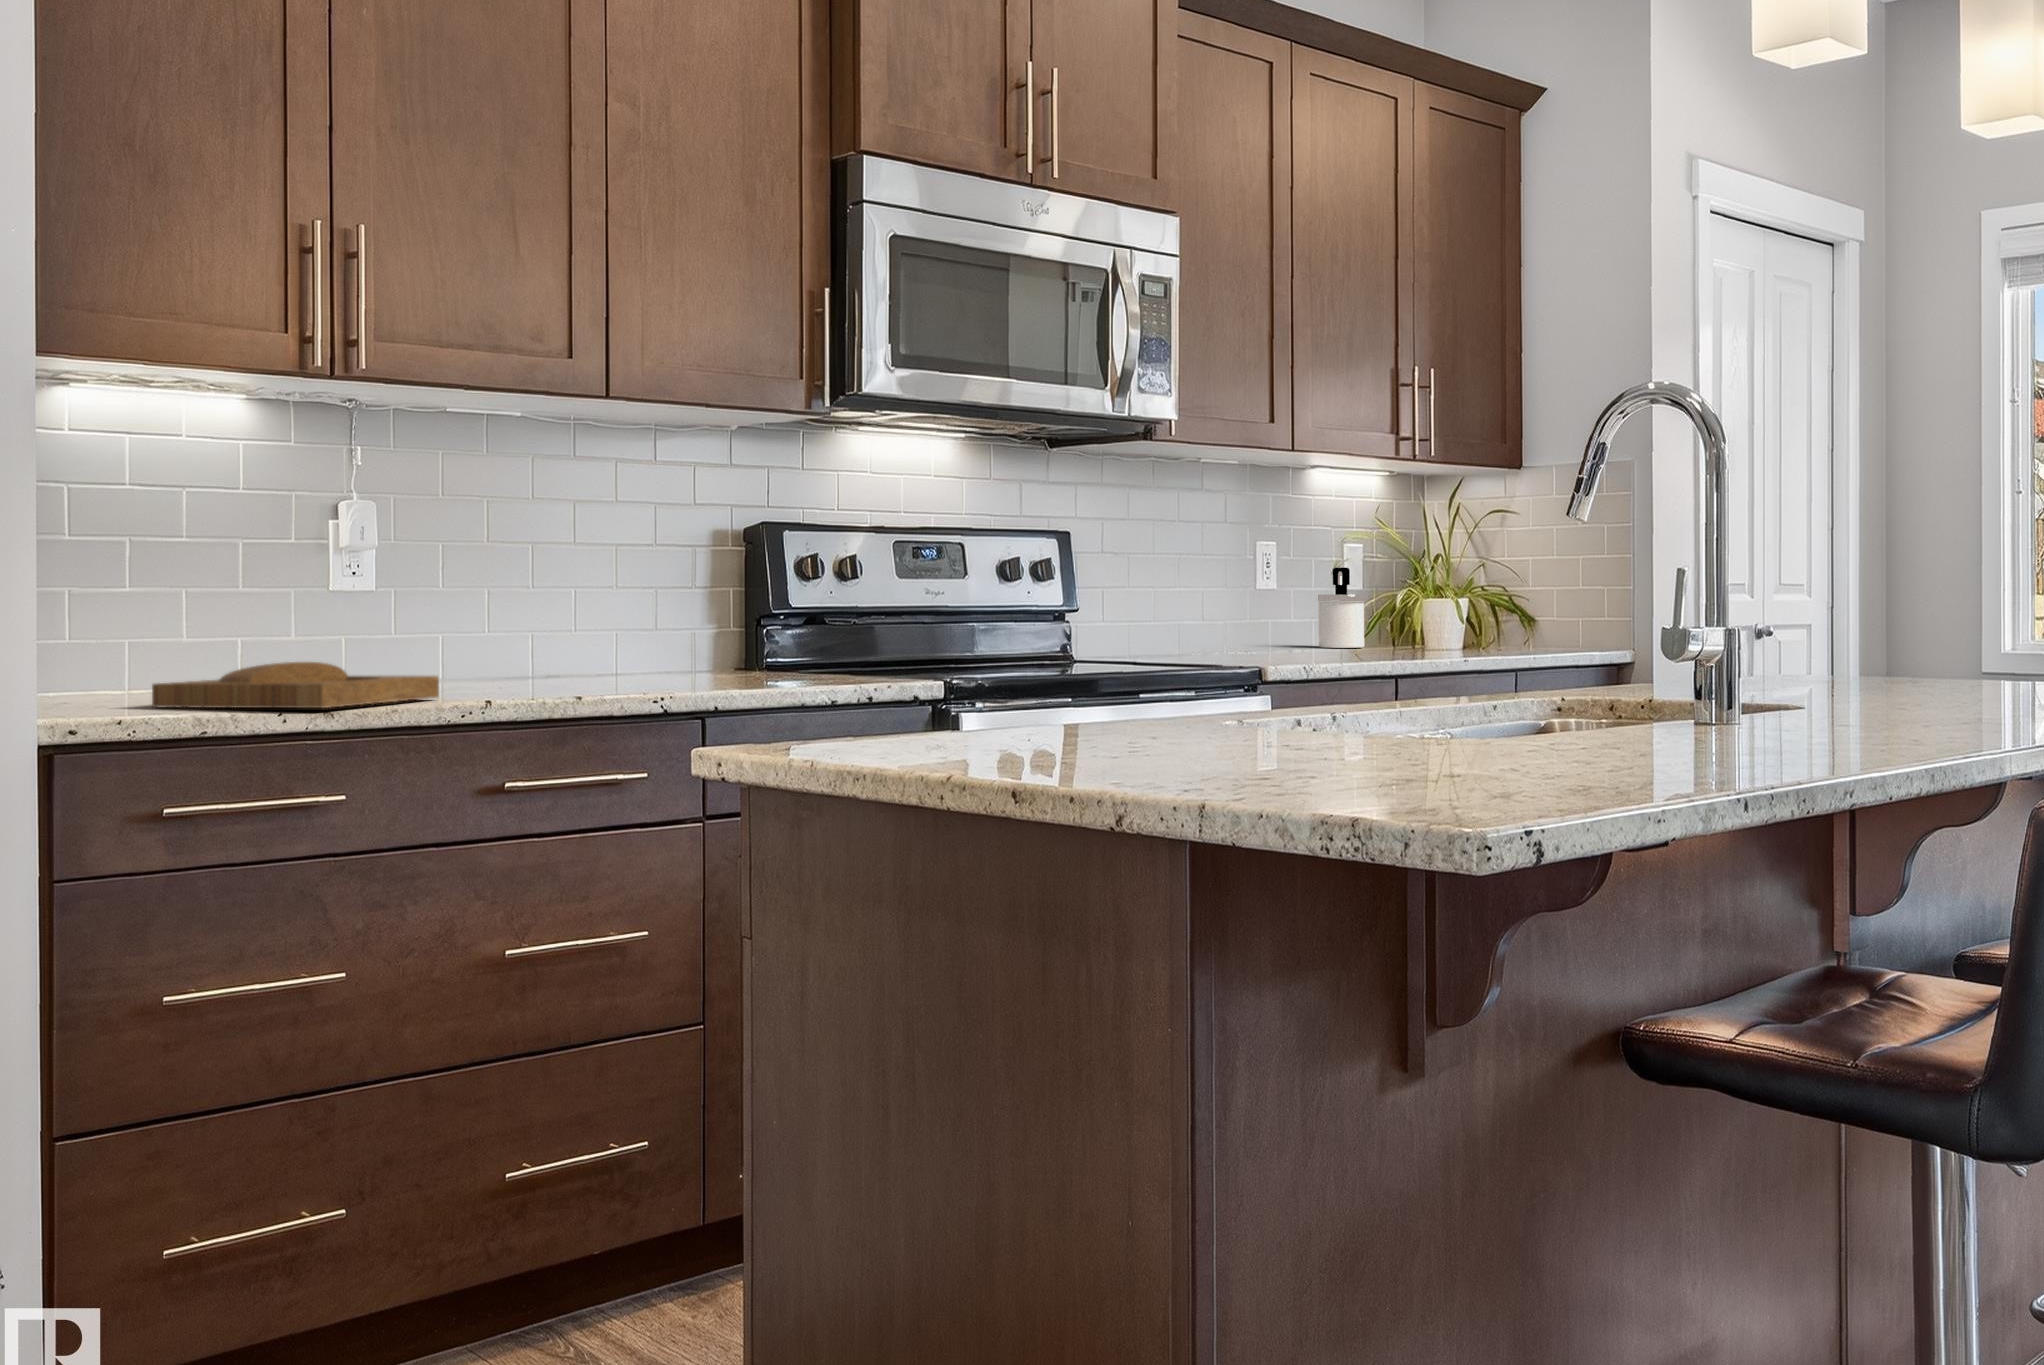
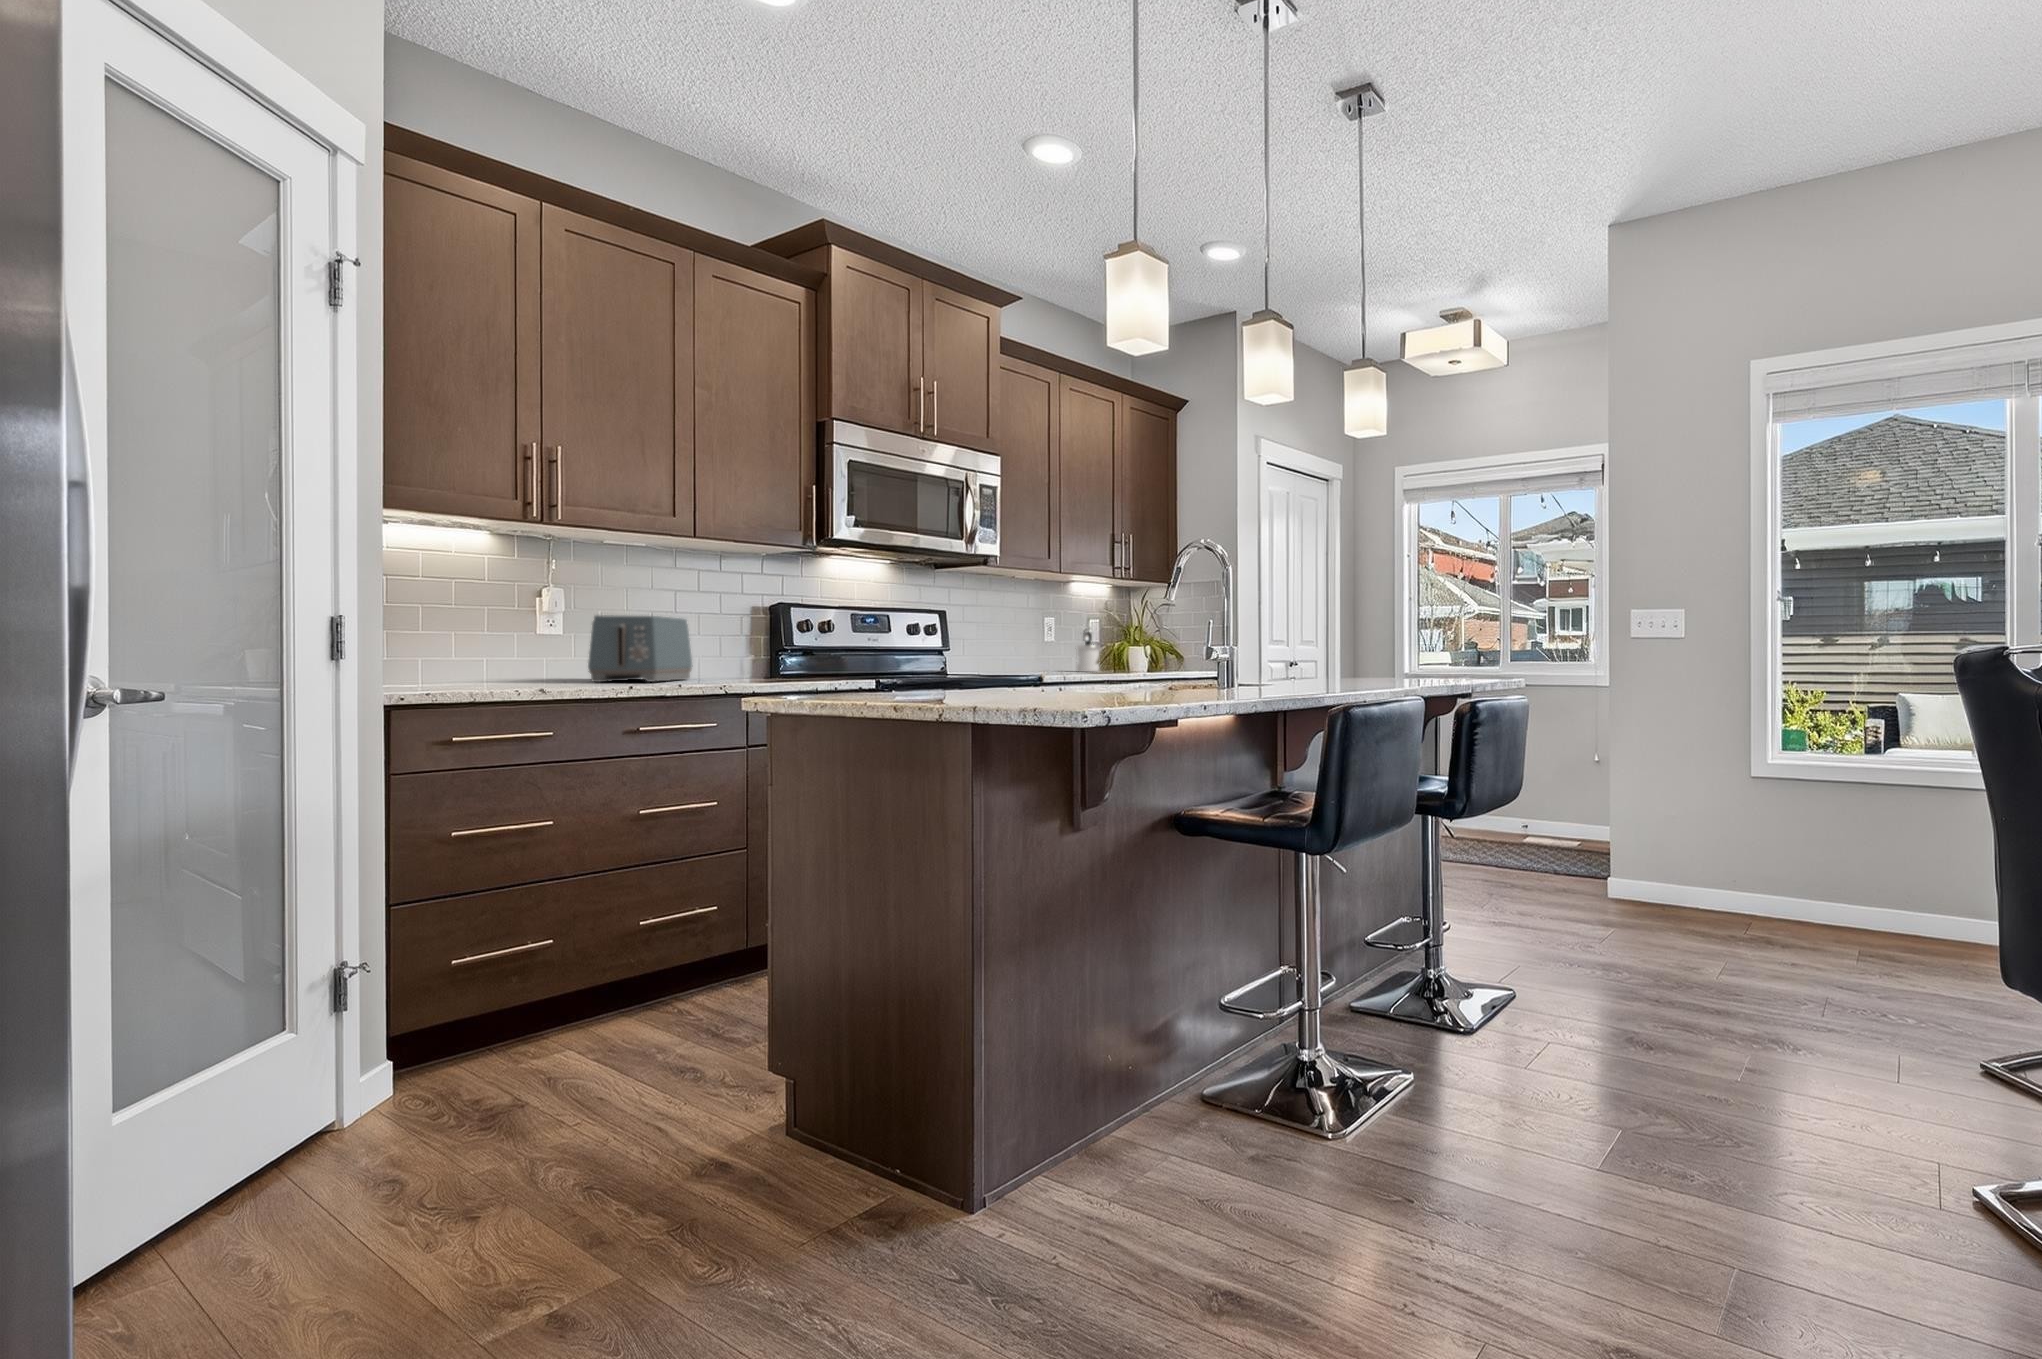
toaster: none [414,553,603,684] -> present [588,615,693,682]
tray: present [152,662,439,708] -> none [444,668,604,690]

